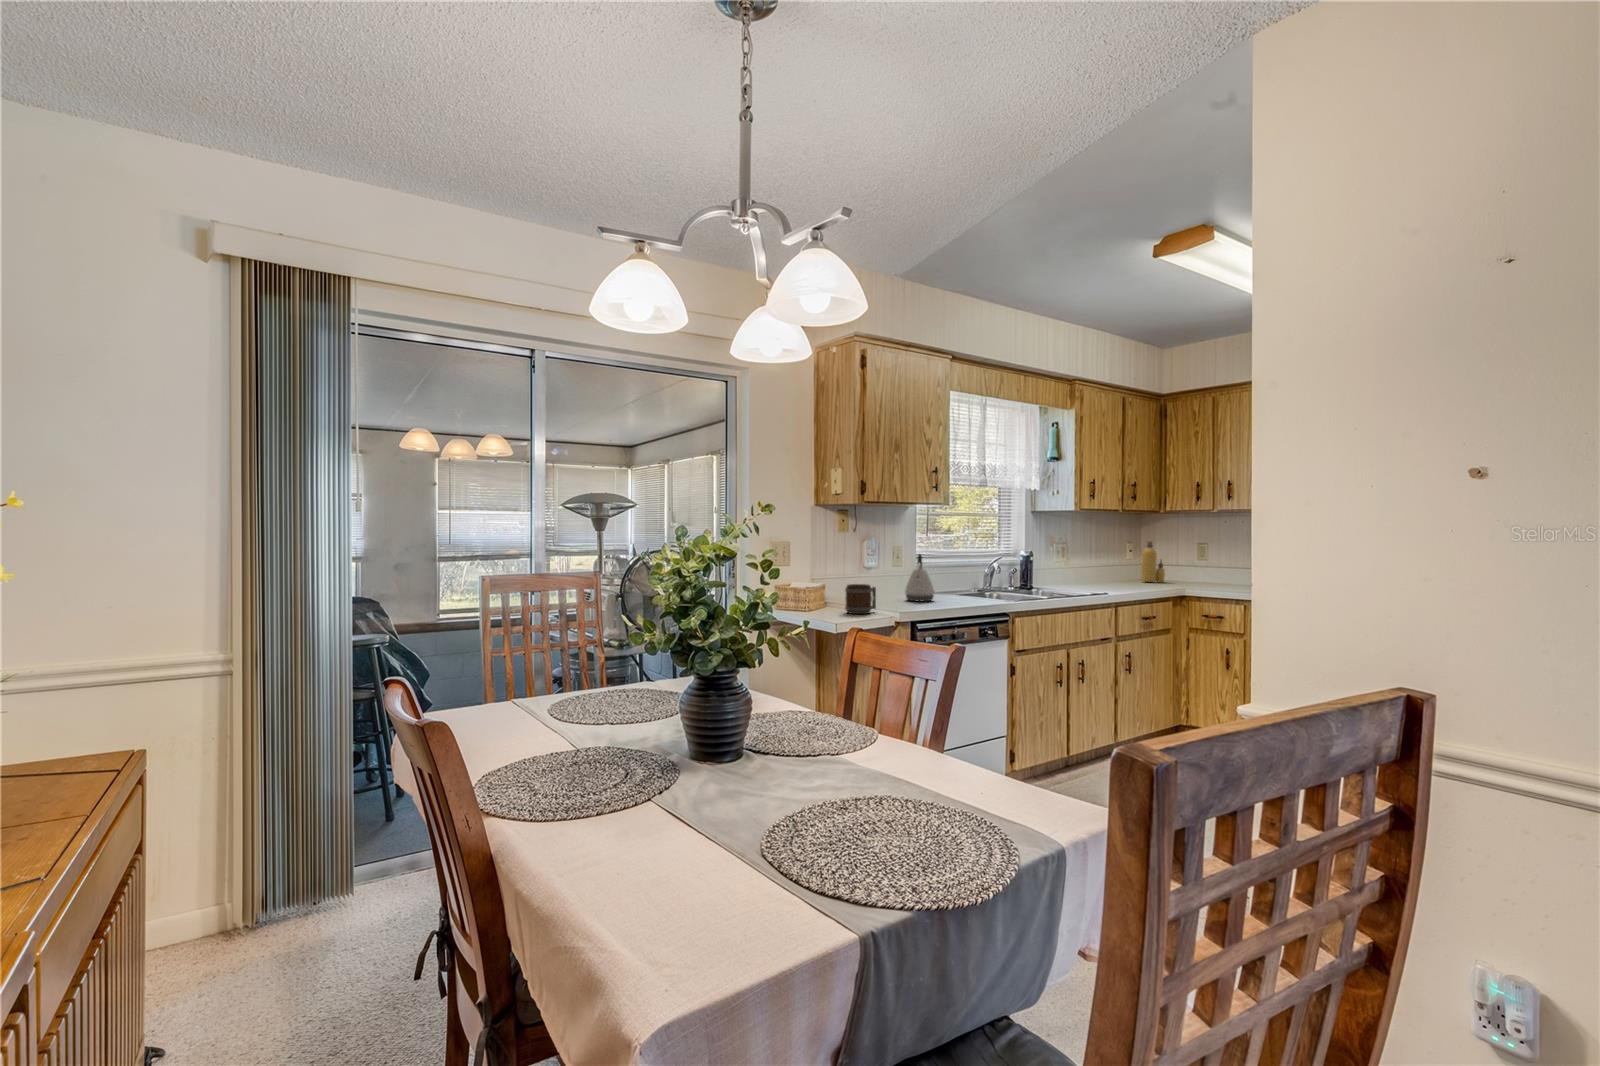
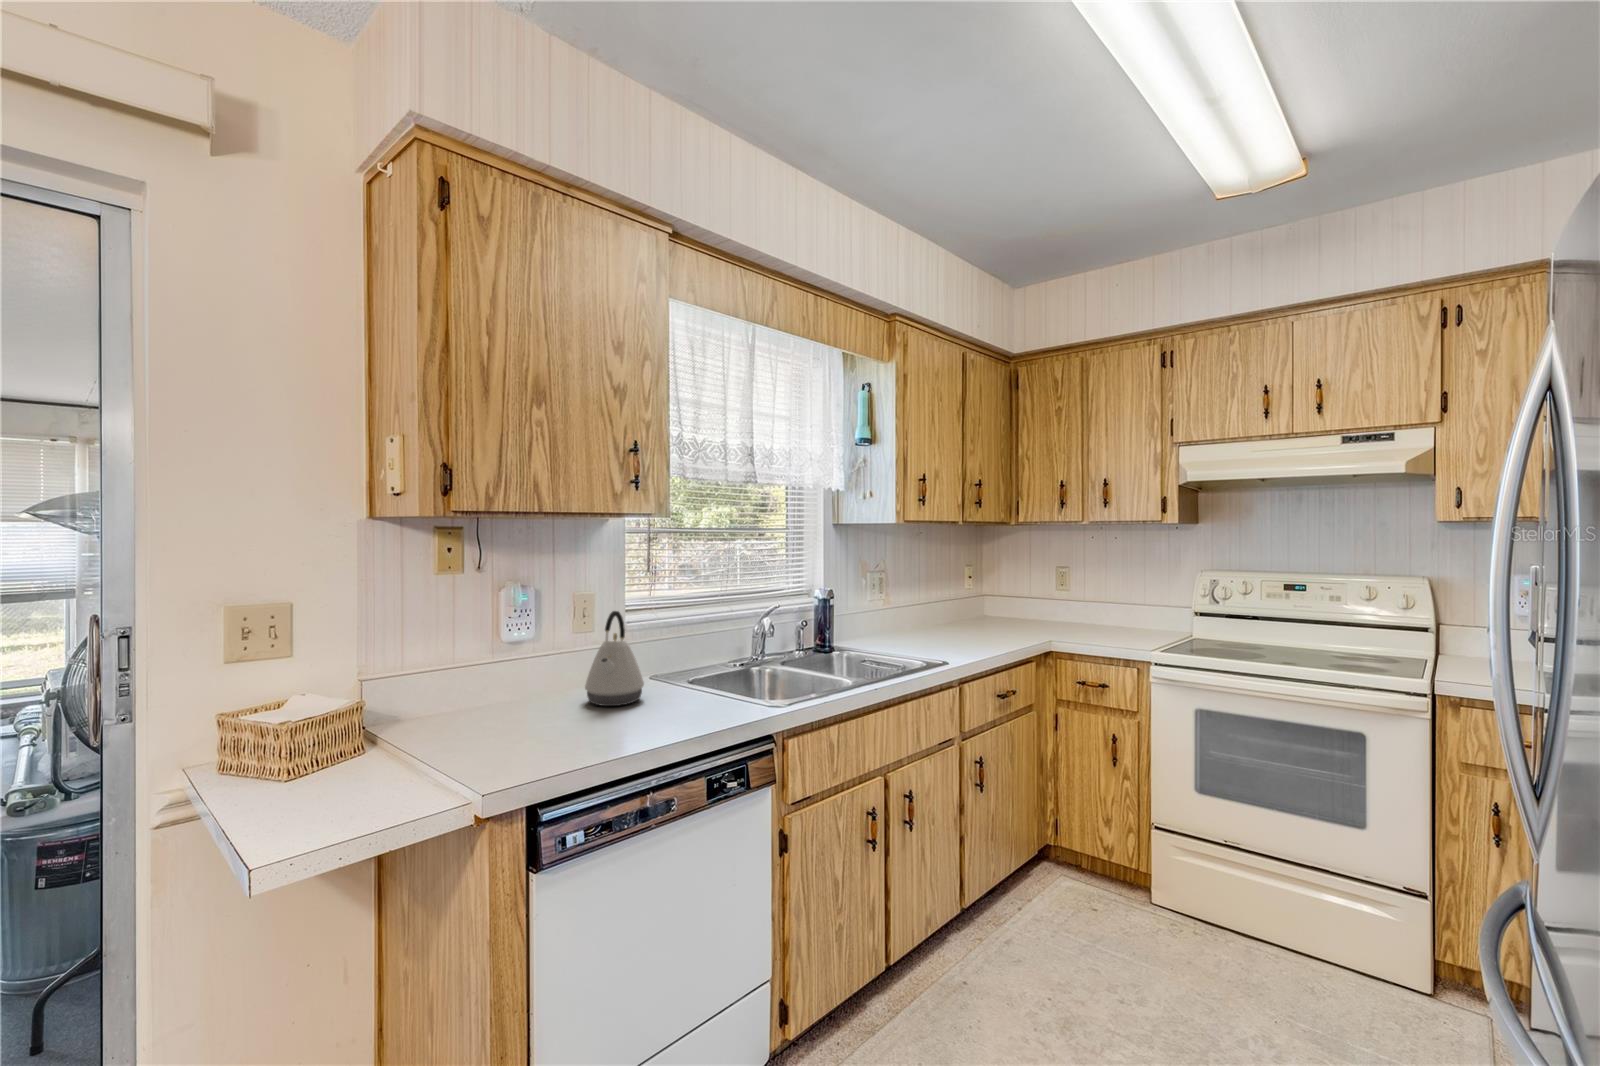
bottle: present [1141,541,1165,582] -> none [985,564,1016,622]
mug: present [845,584,876,614] -> none [377,705,467,788]

